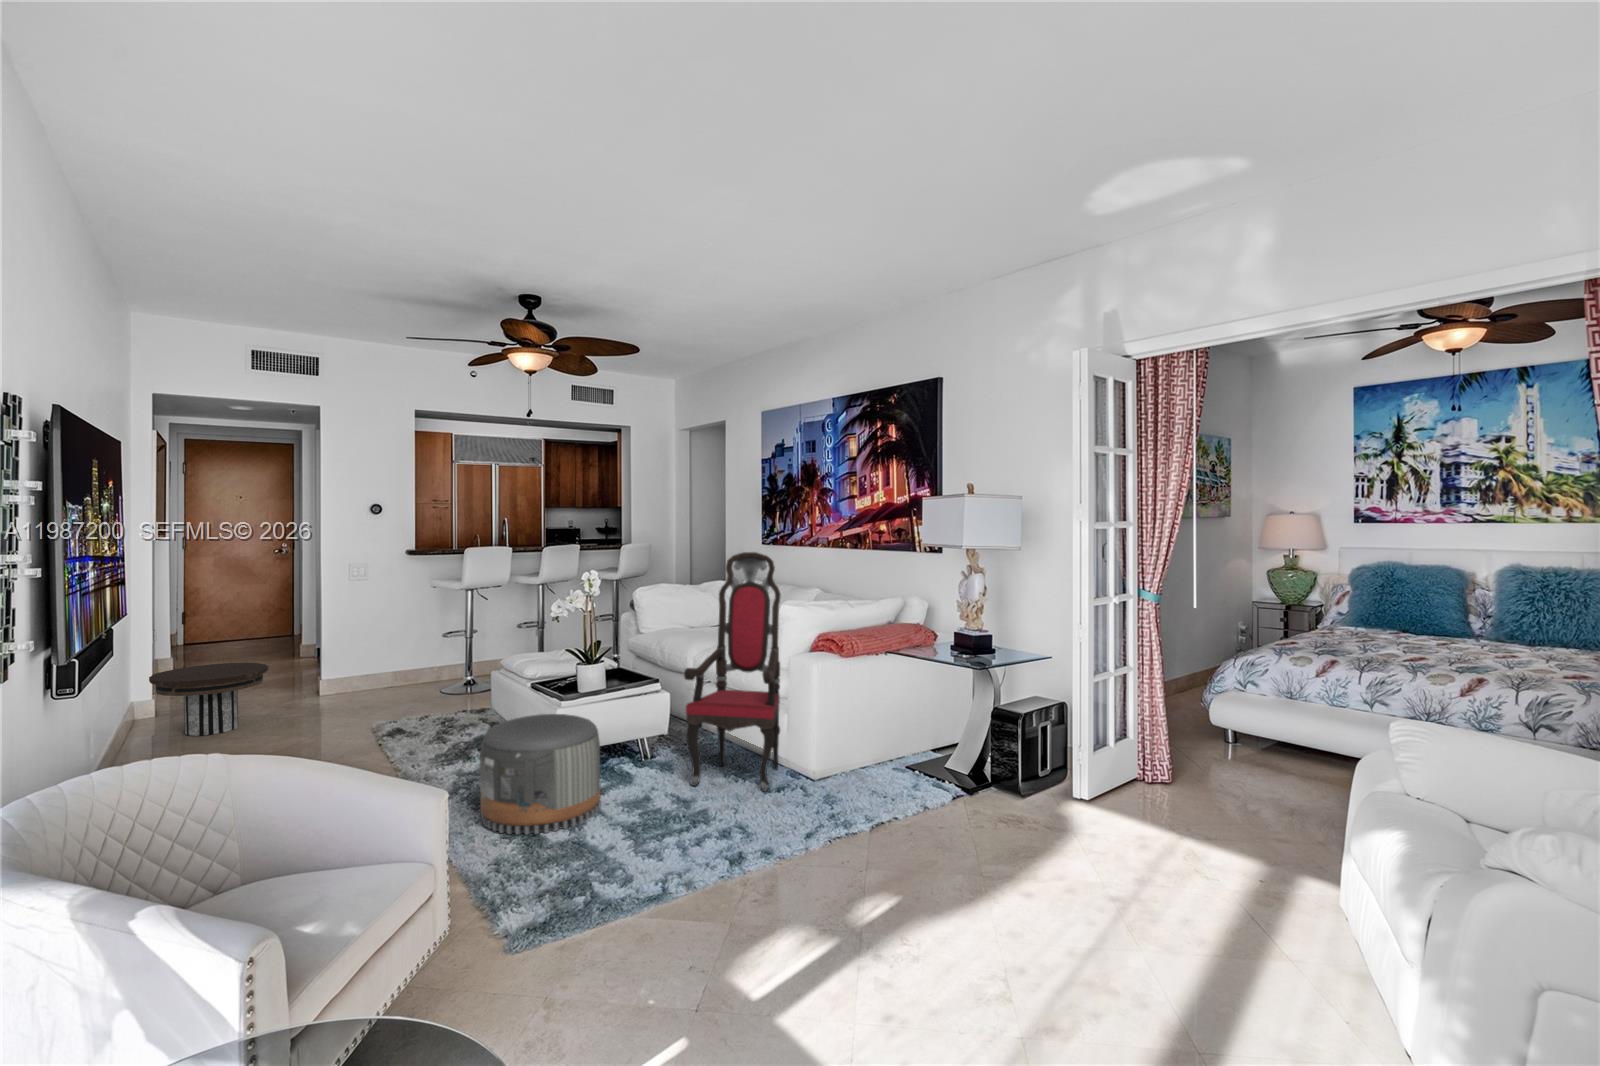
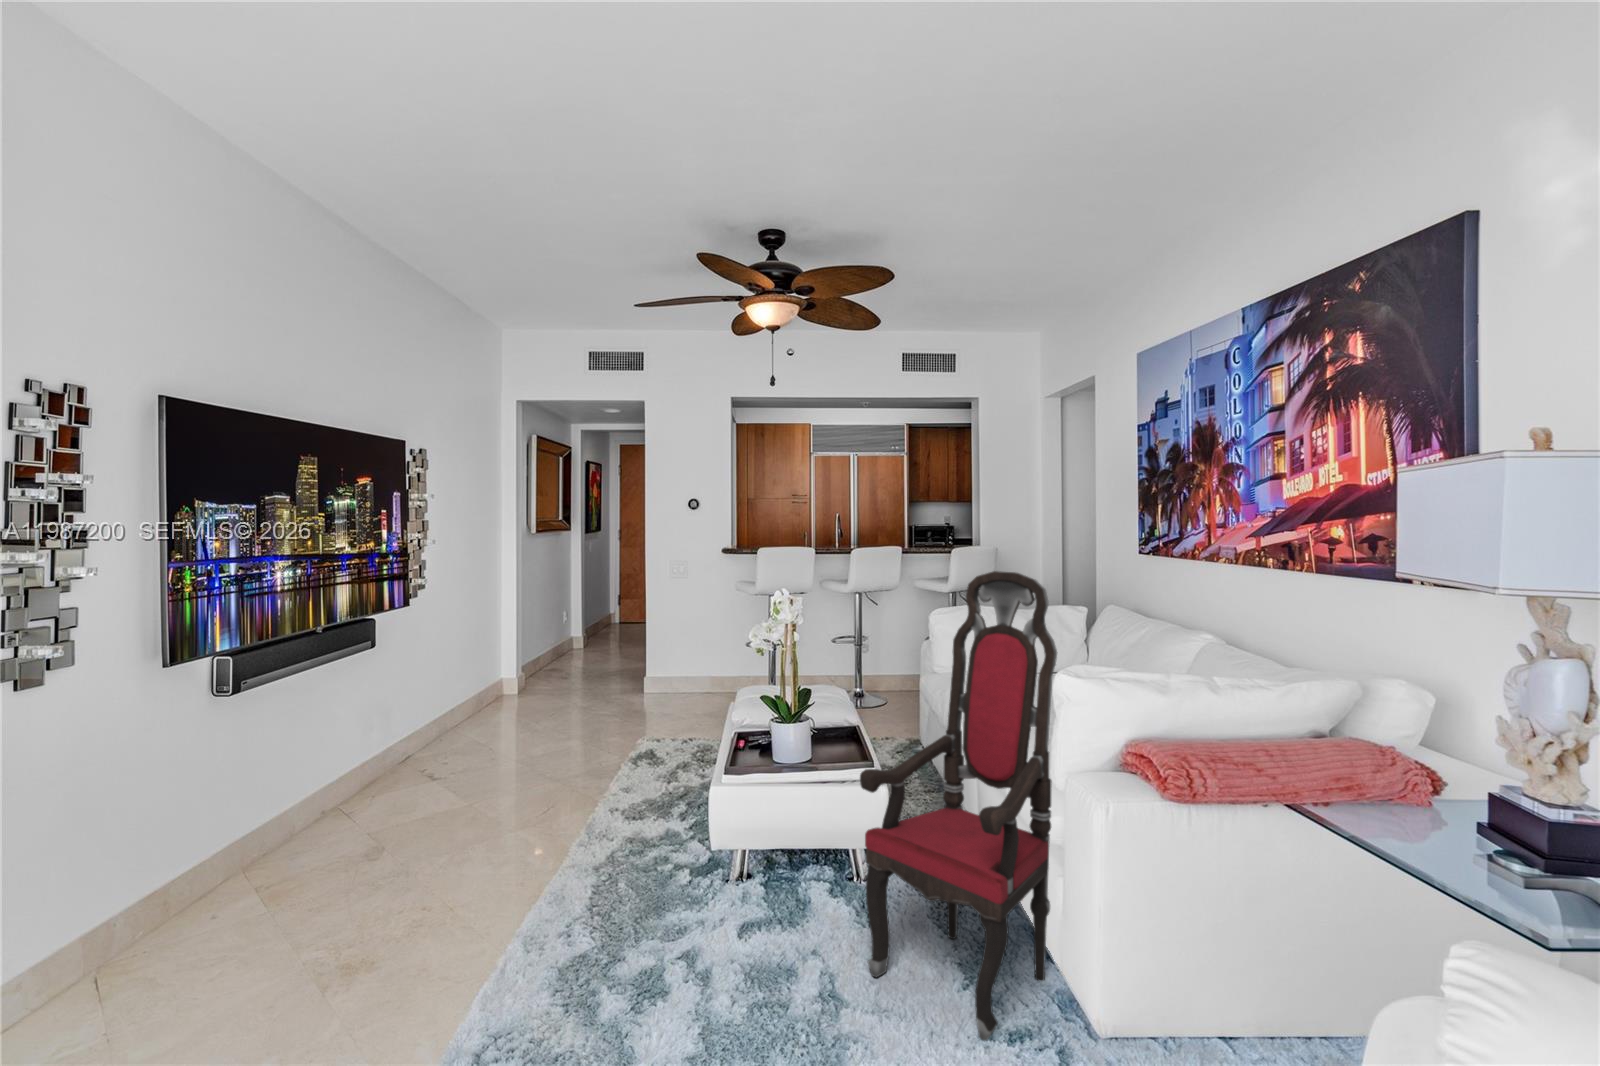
side table: present [149,663,268,736] -> none [465,656,566,728]
pouf: present [480,714,601,835] -> none [541,801,721,1014]

